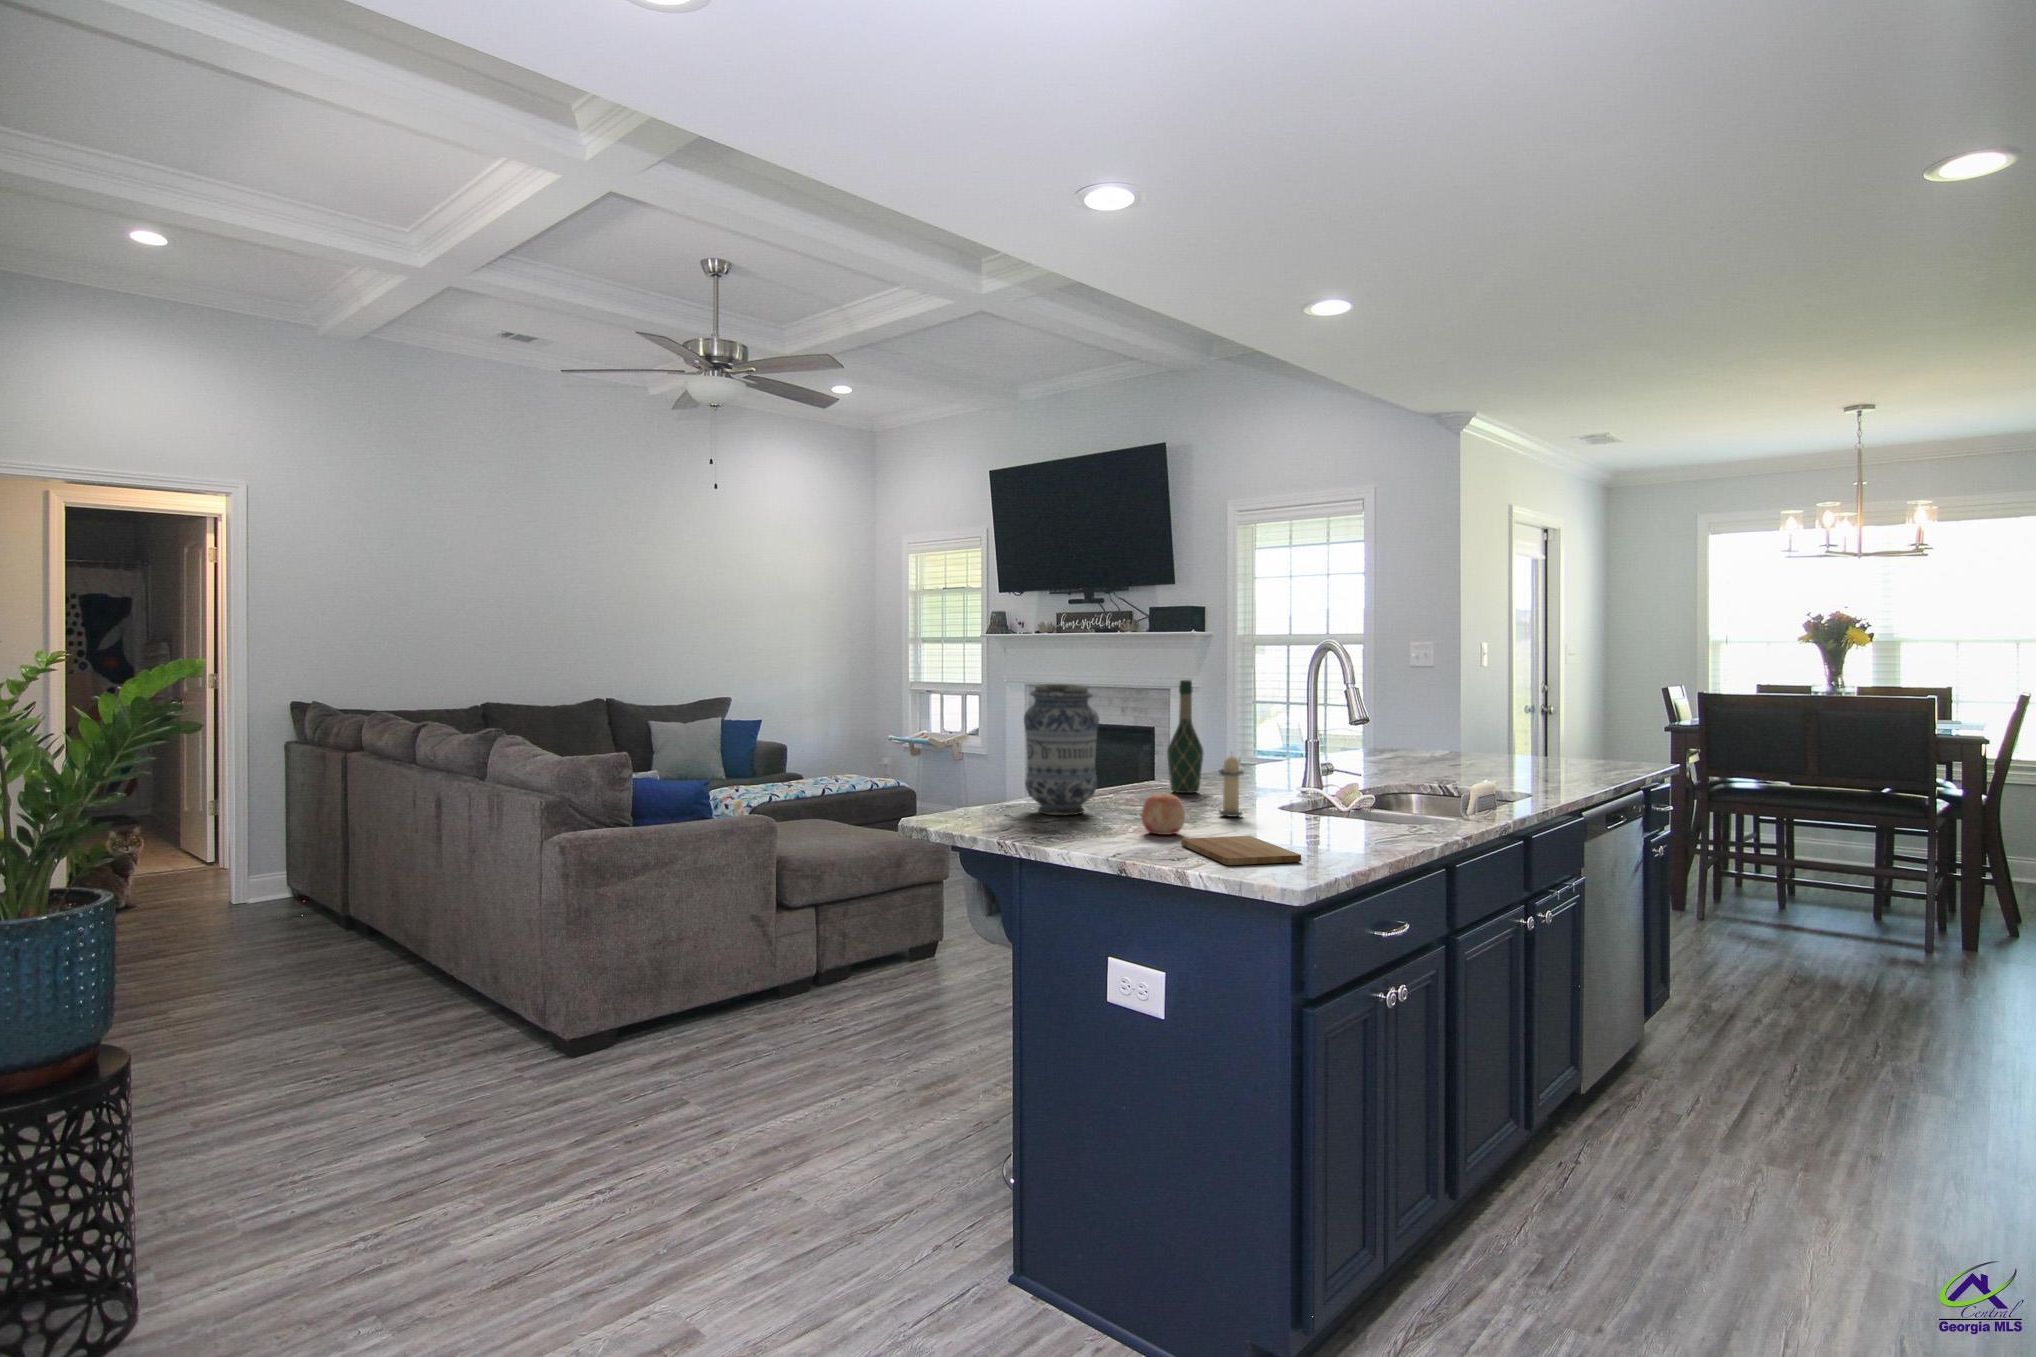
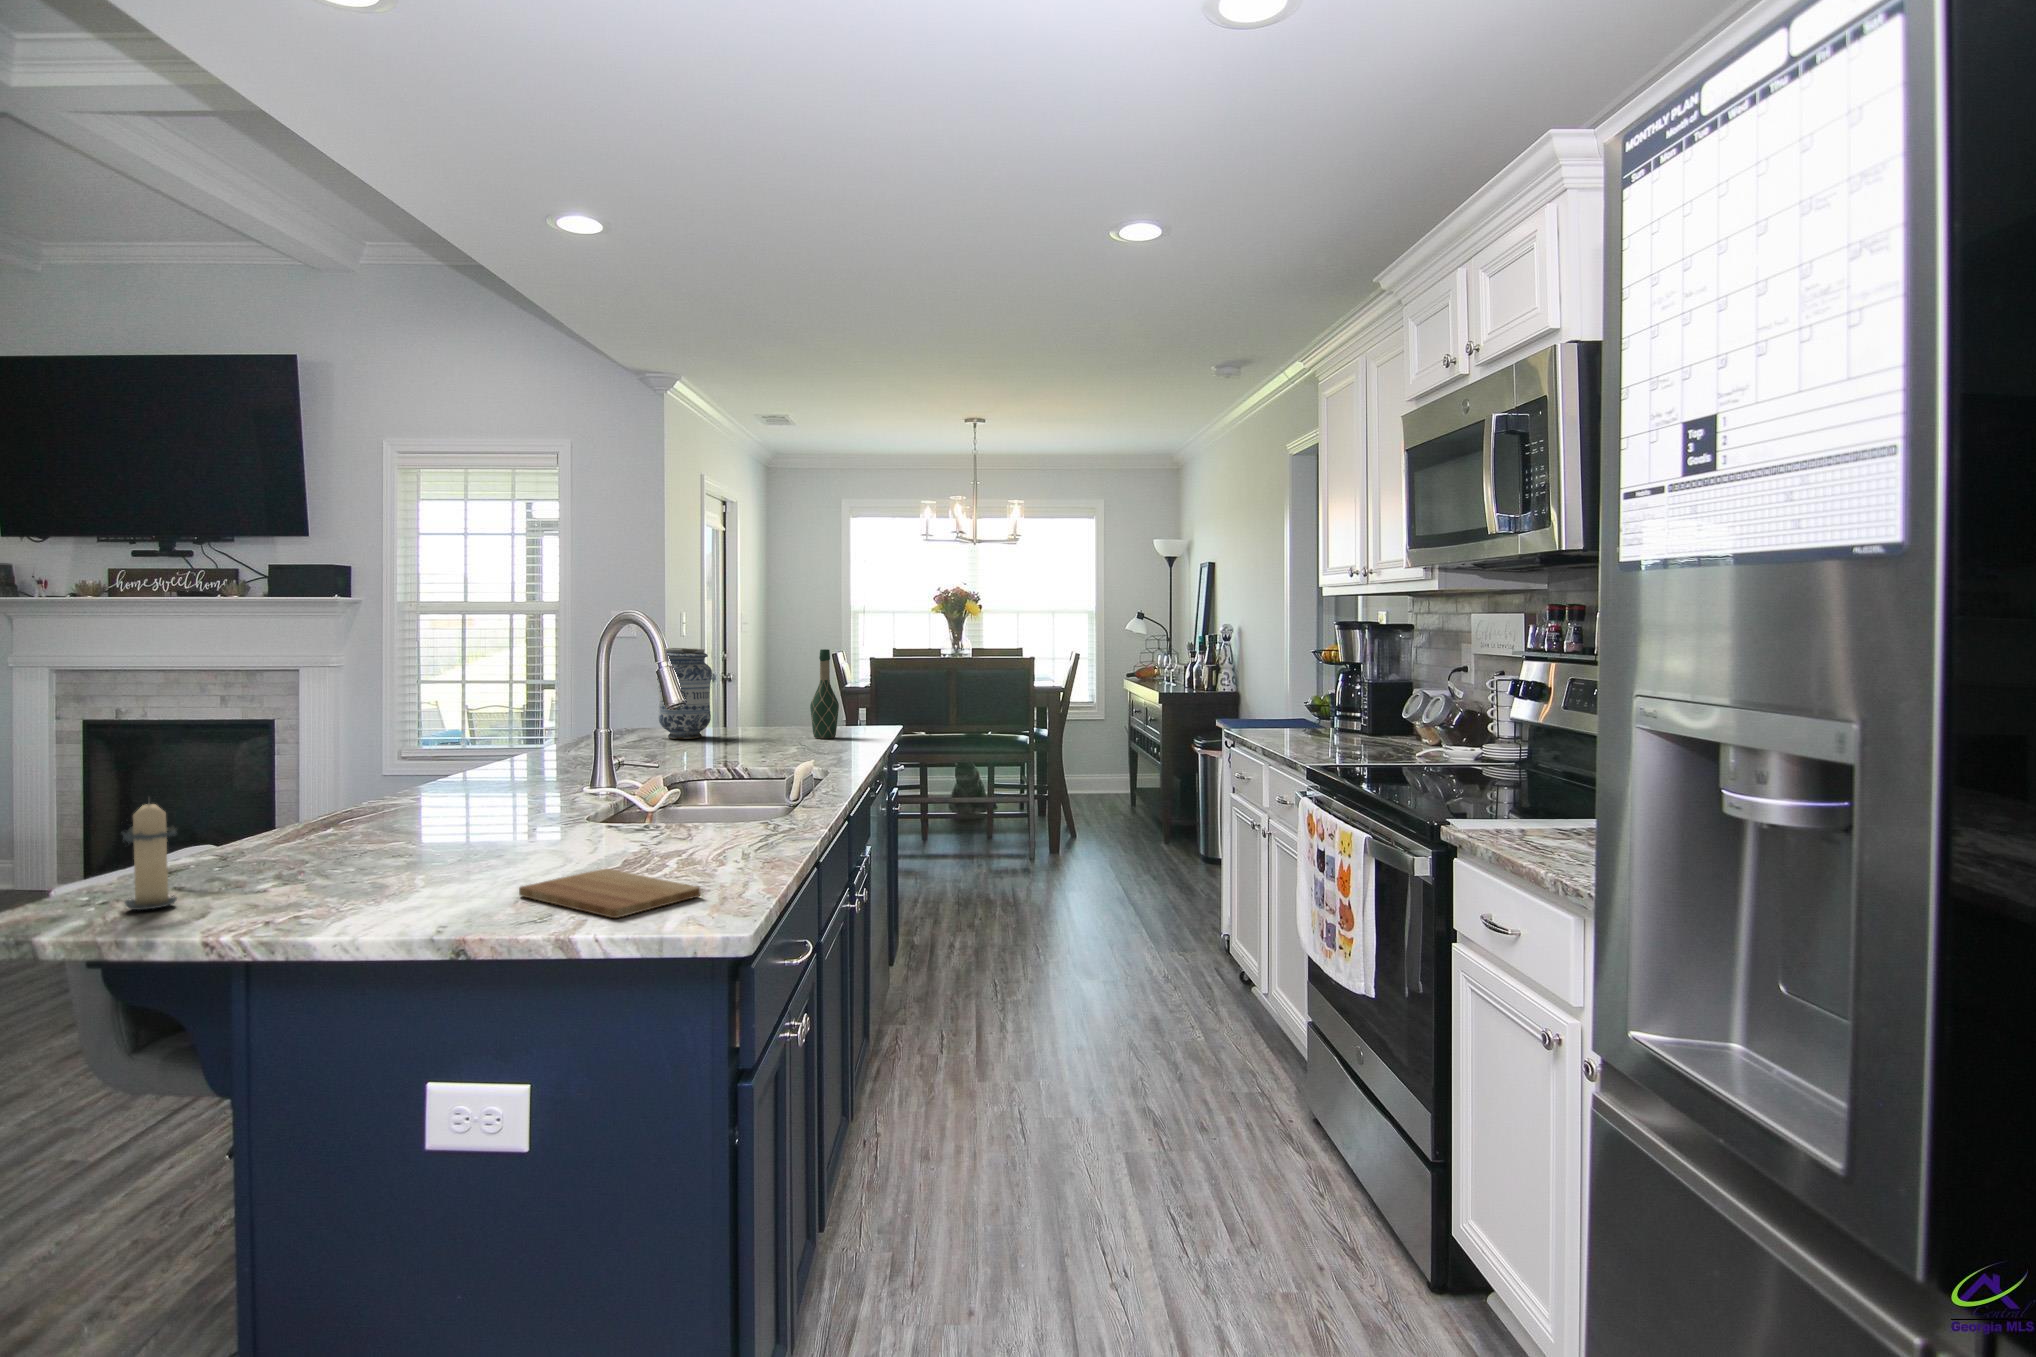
wine bottle: present [1167,680,1203,793] -> present [810,649,839,739]
vase: present [1024,684,1099,815] -> present [657,648,712,739]
candle: present [1218,756,1243,817] -> present [122,798,177,910]
apple: present [1141,794,1185,835] -> none [439,825,506,884]

